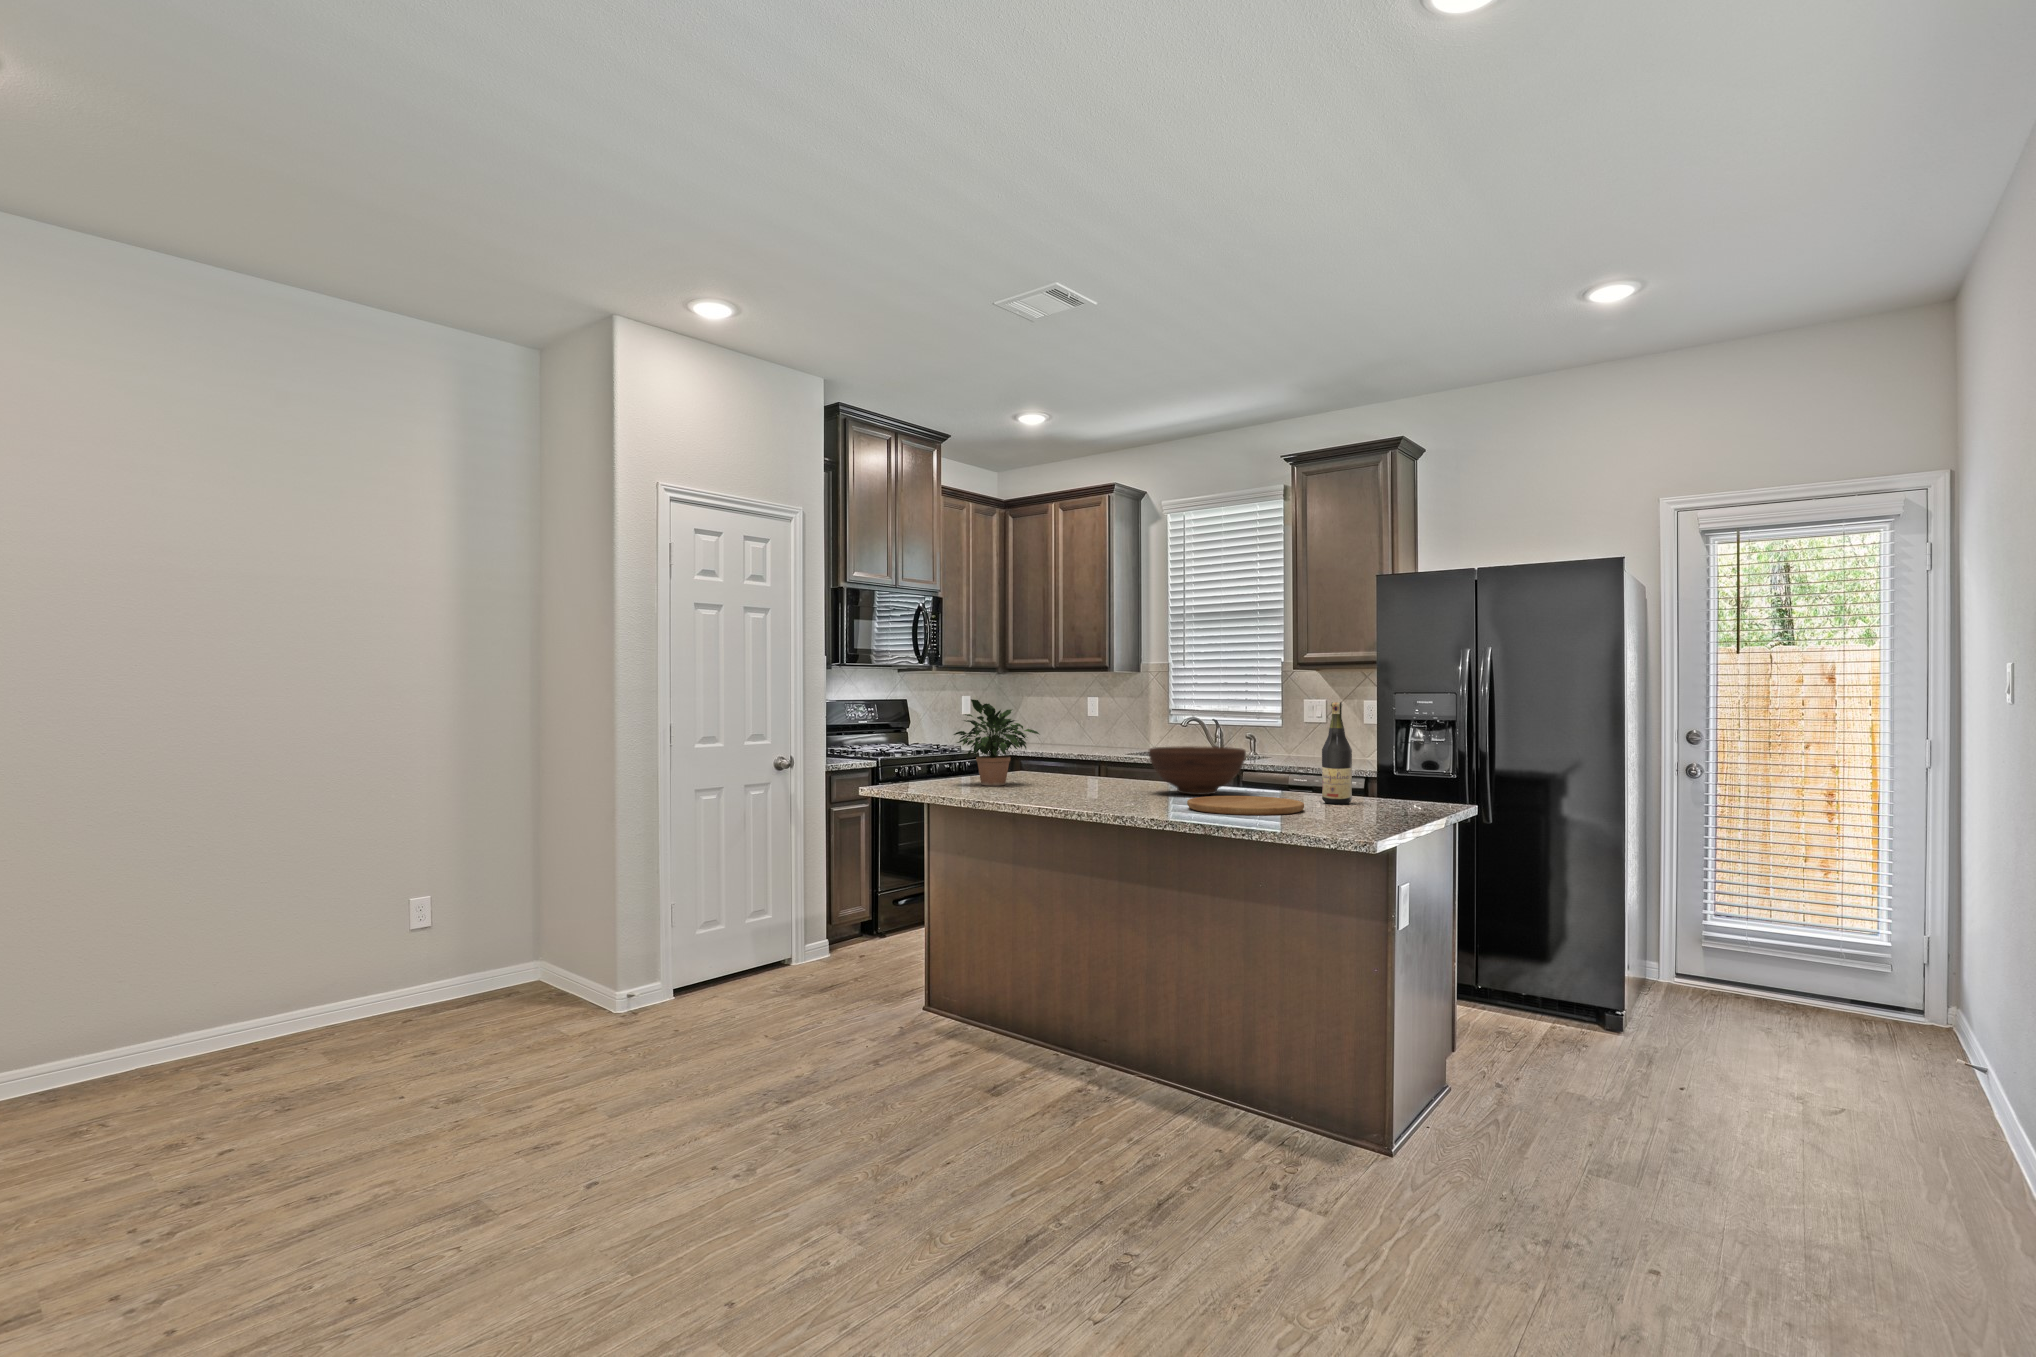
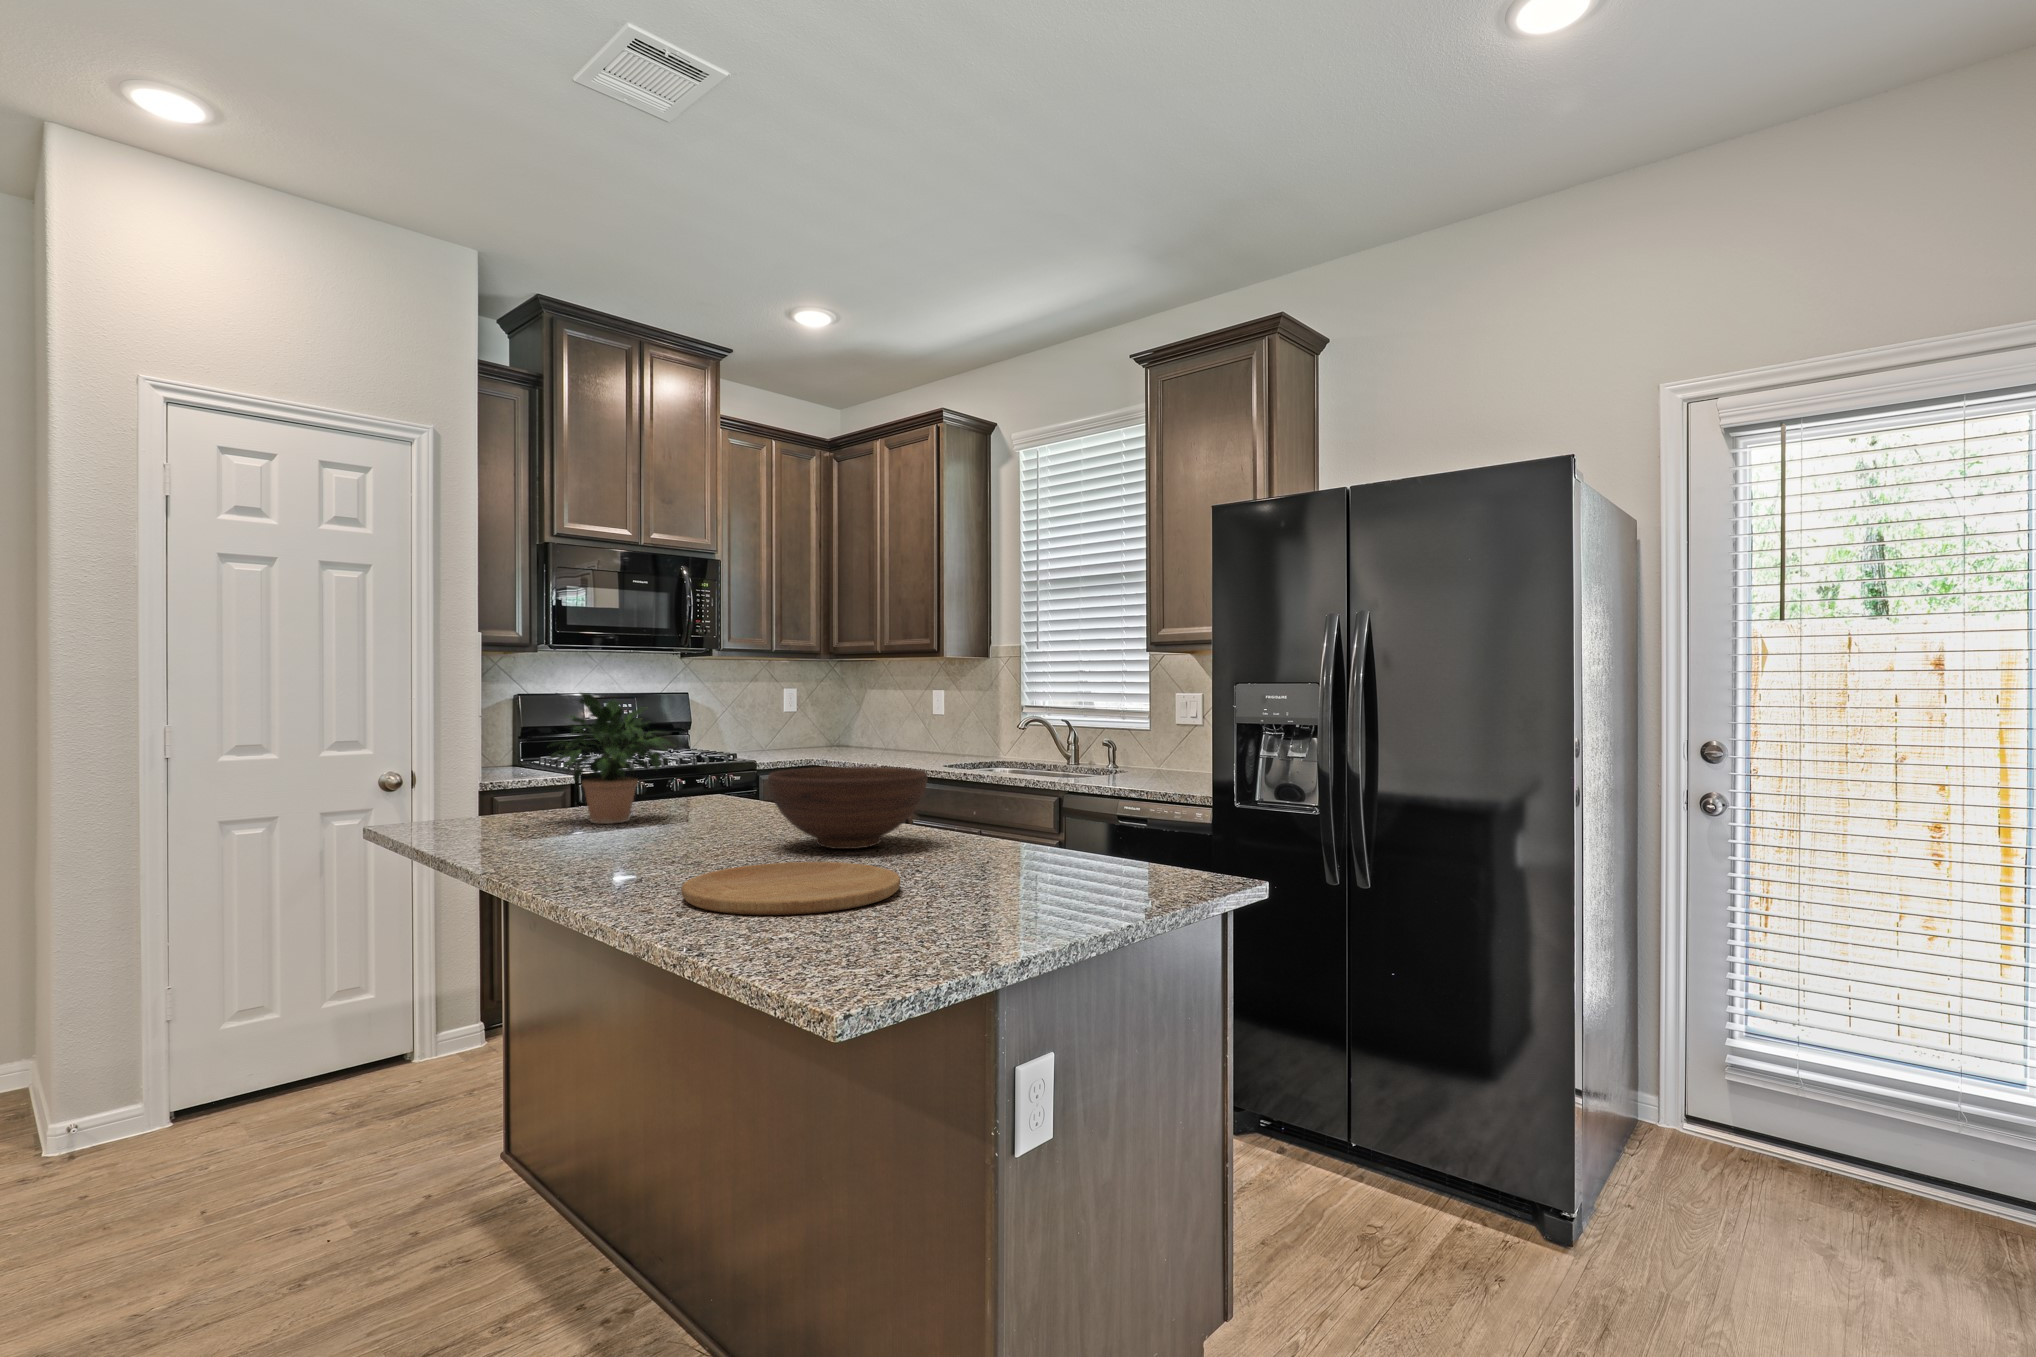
wine bottle: present [1322,702,1352,804] -> none [990,695,1041,878]

